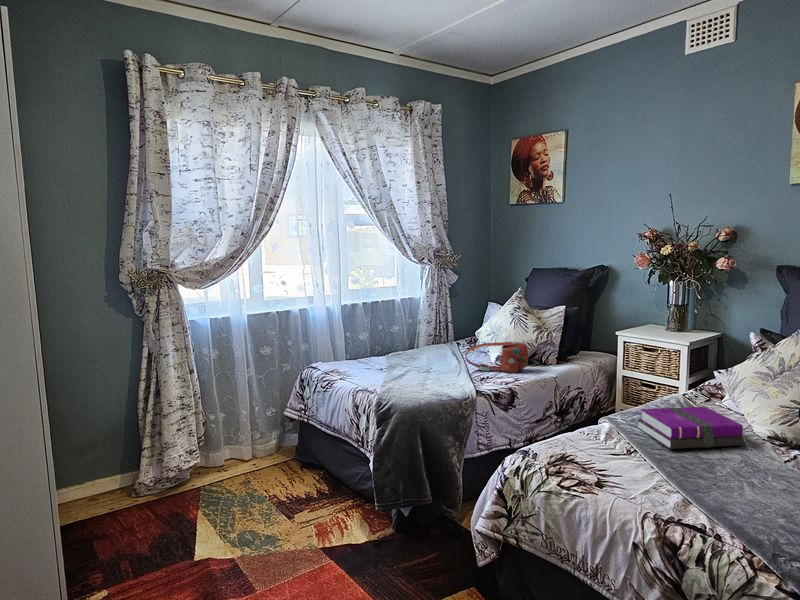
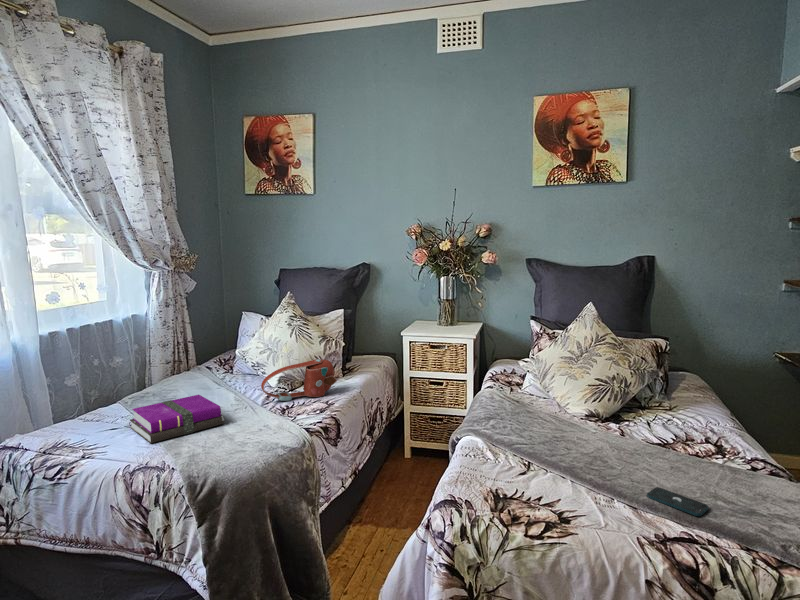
notebook: present [637,407,746,449] -> present [130,395,224,443]
smartphone: none [711,492,768,521] -> present [647,487,708,516]

